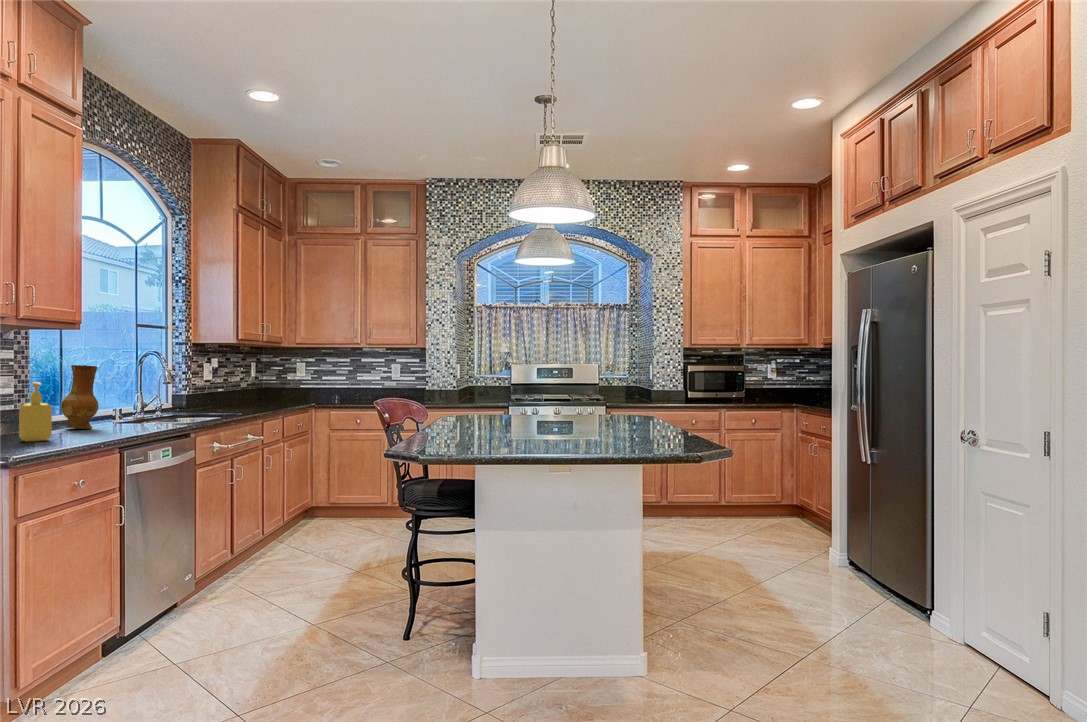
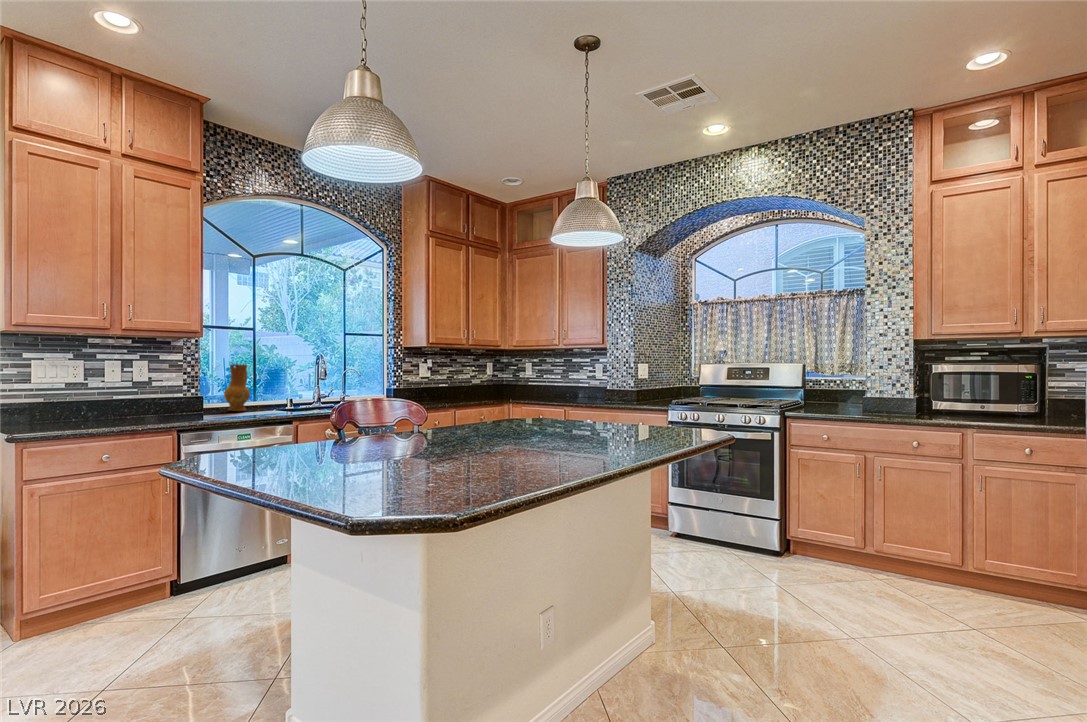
soap dispenser: present [19,382,52,442] -> none [149,376,173,418]

